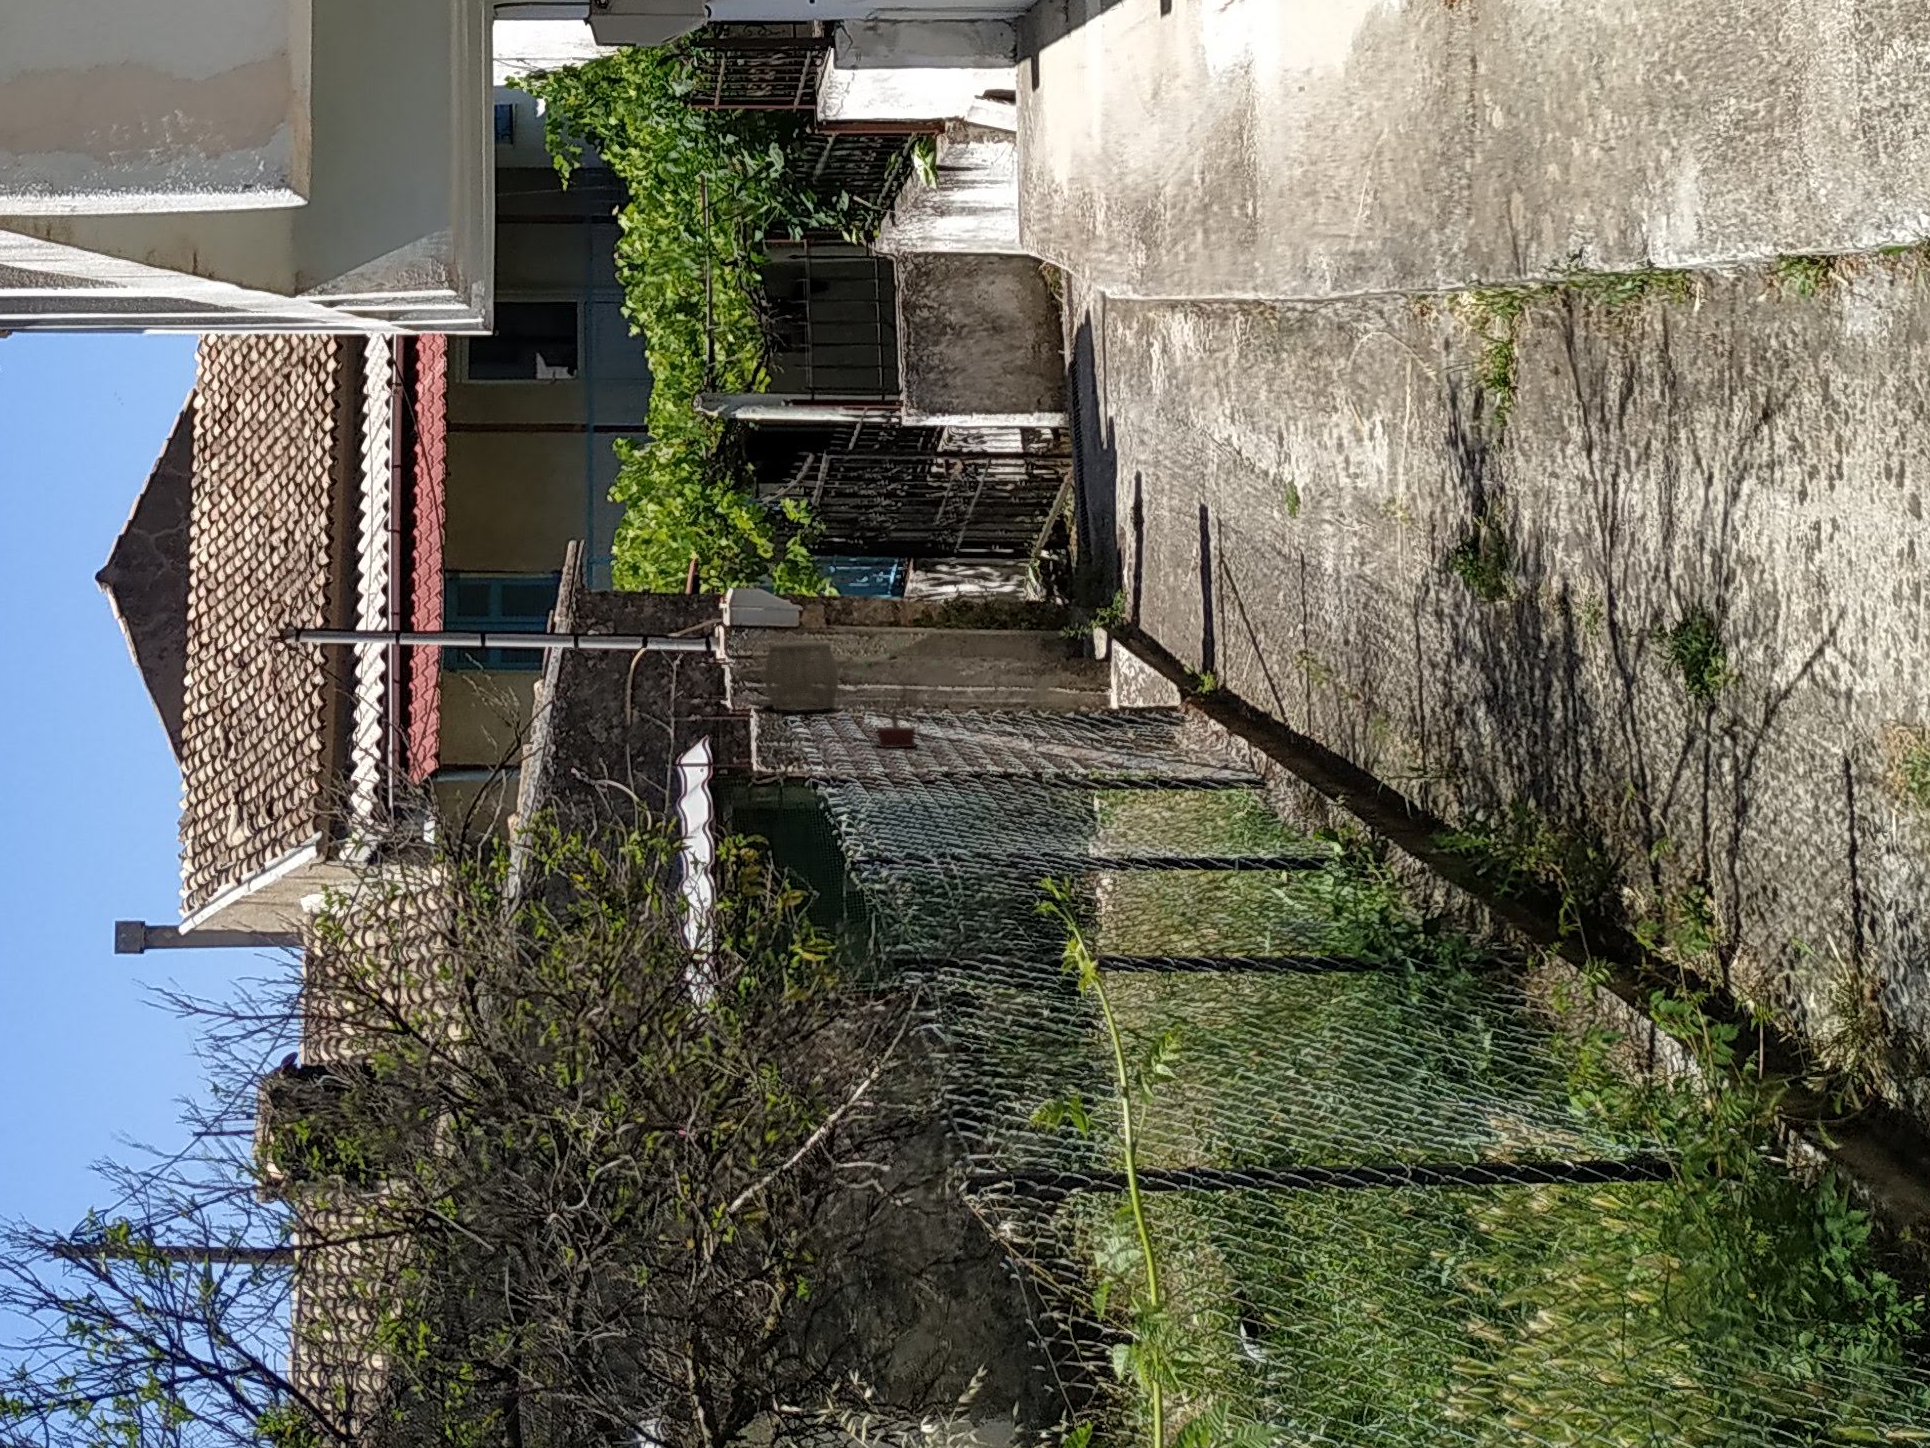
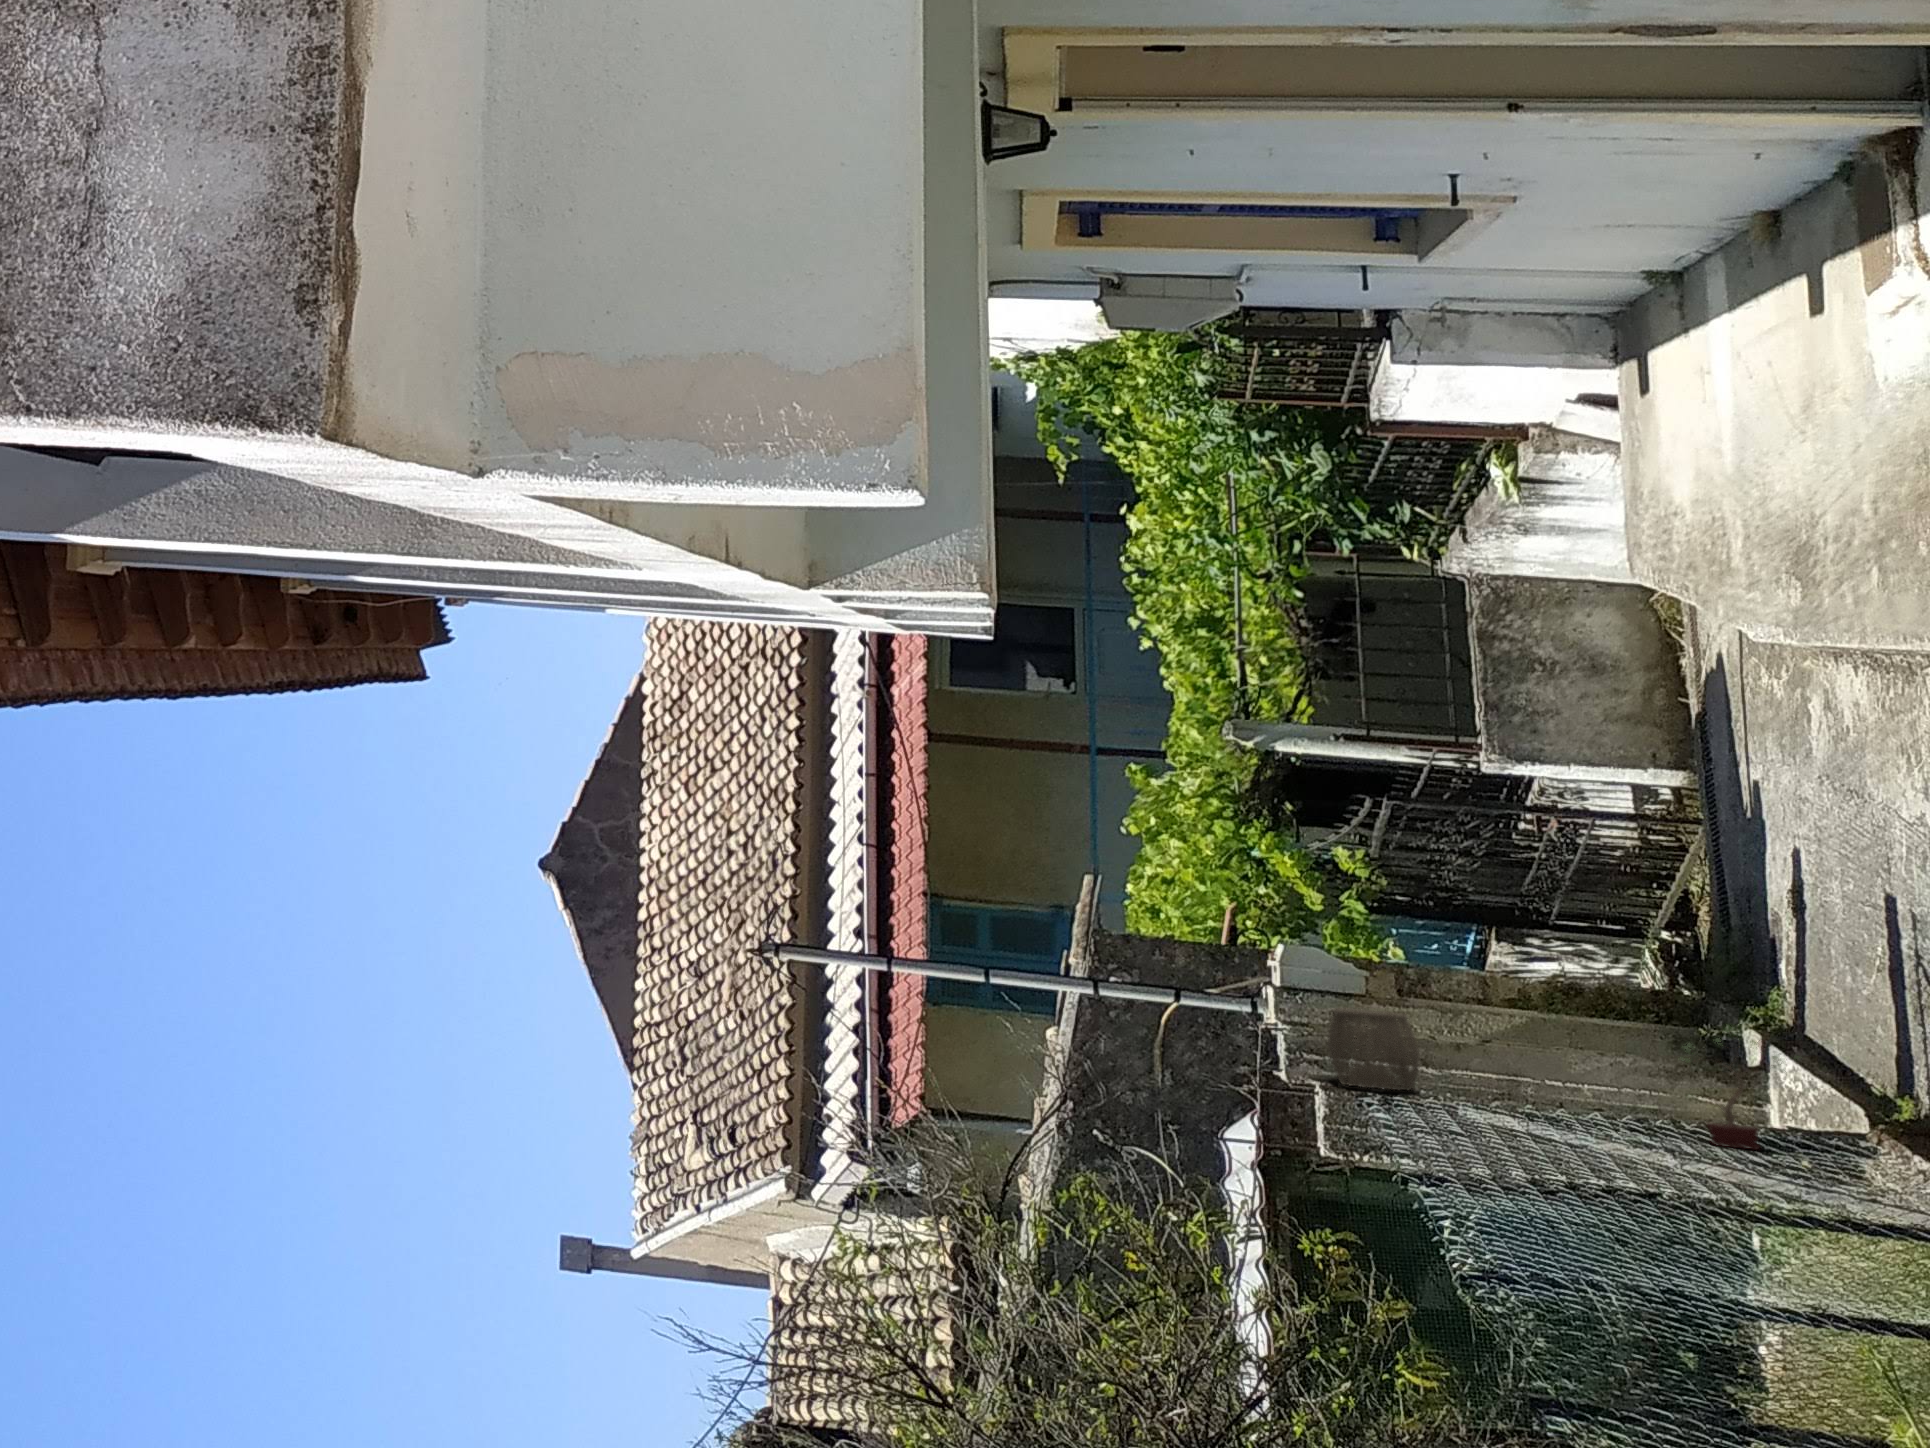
potted plant: present [861,640,951,748] -> present [1682,1027,1781,1149]

